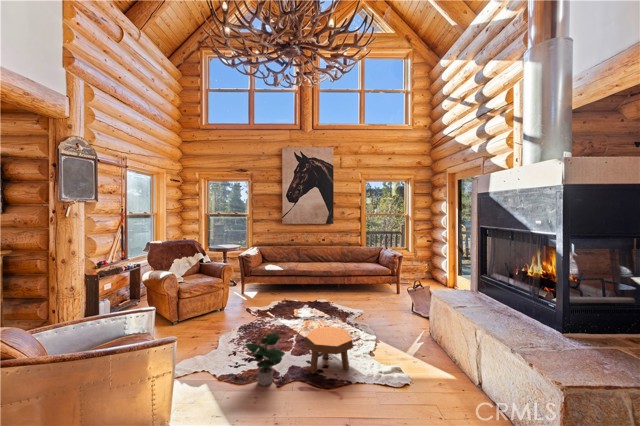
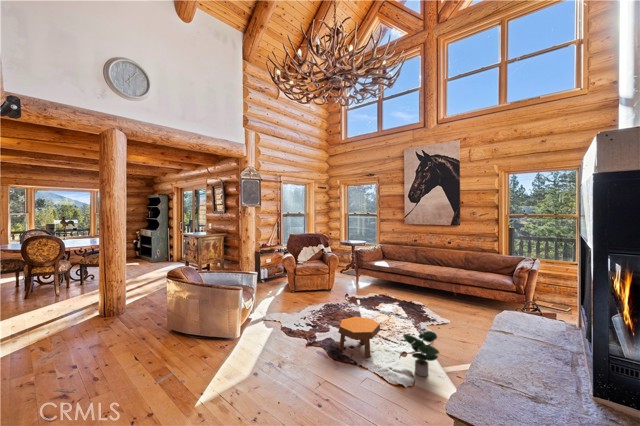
potted plant: present [245,333,285,386] -> present [403,331,439,376]

